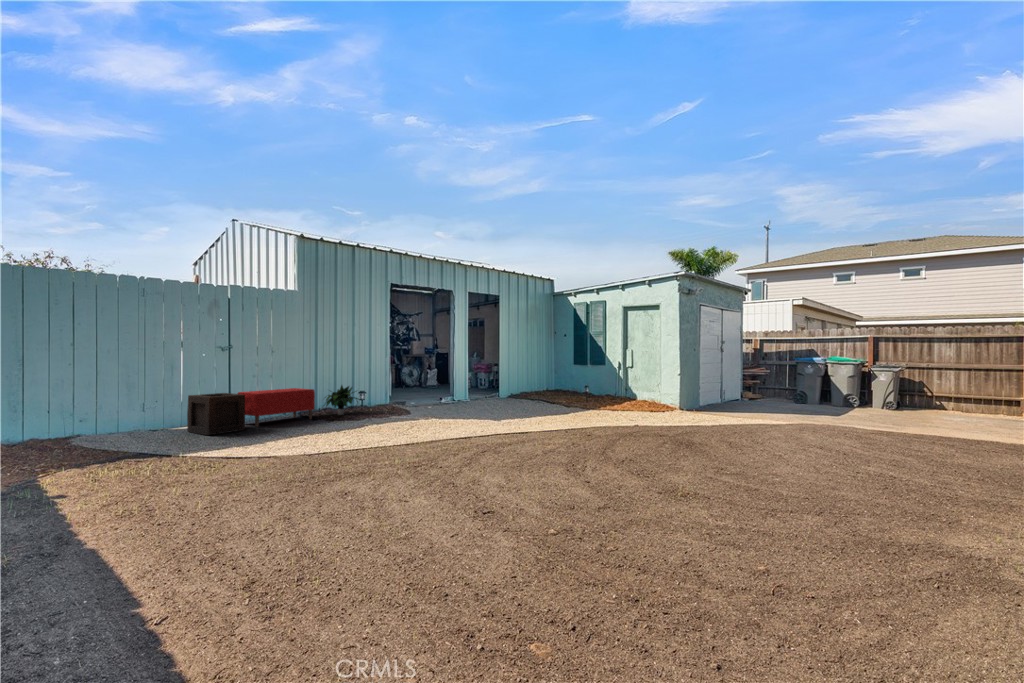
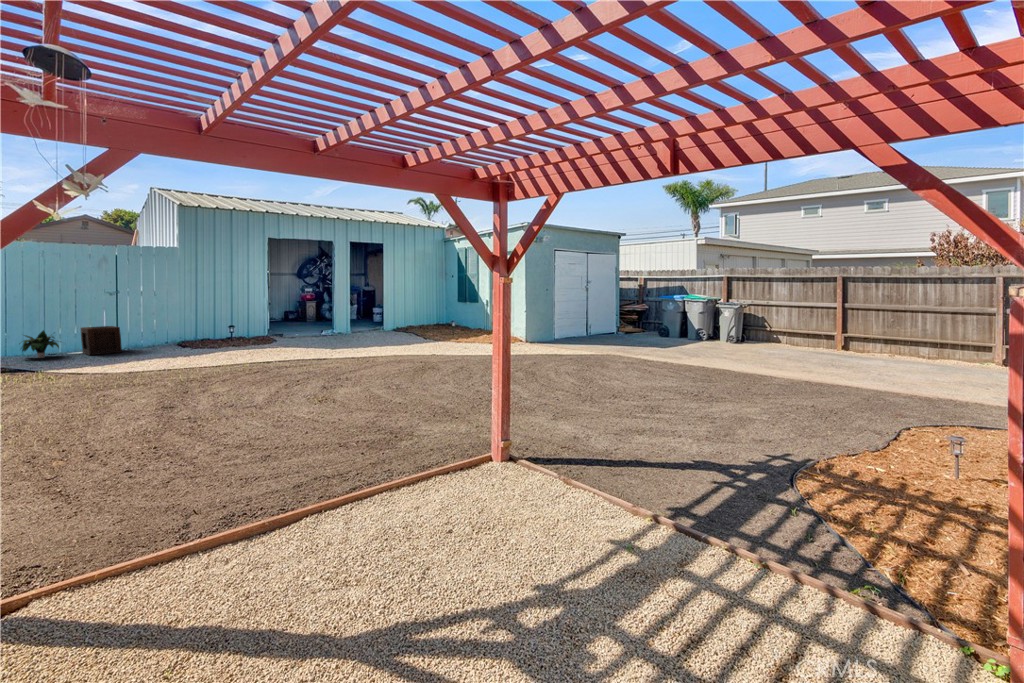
potted plant: present [326,385,358,415] -> present [22,330,59,358]
bench: present [238,388,315,427] -> none [124,323,189,350]

